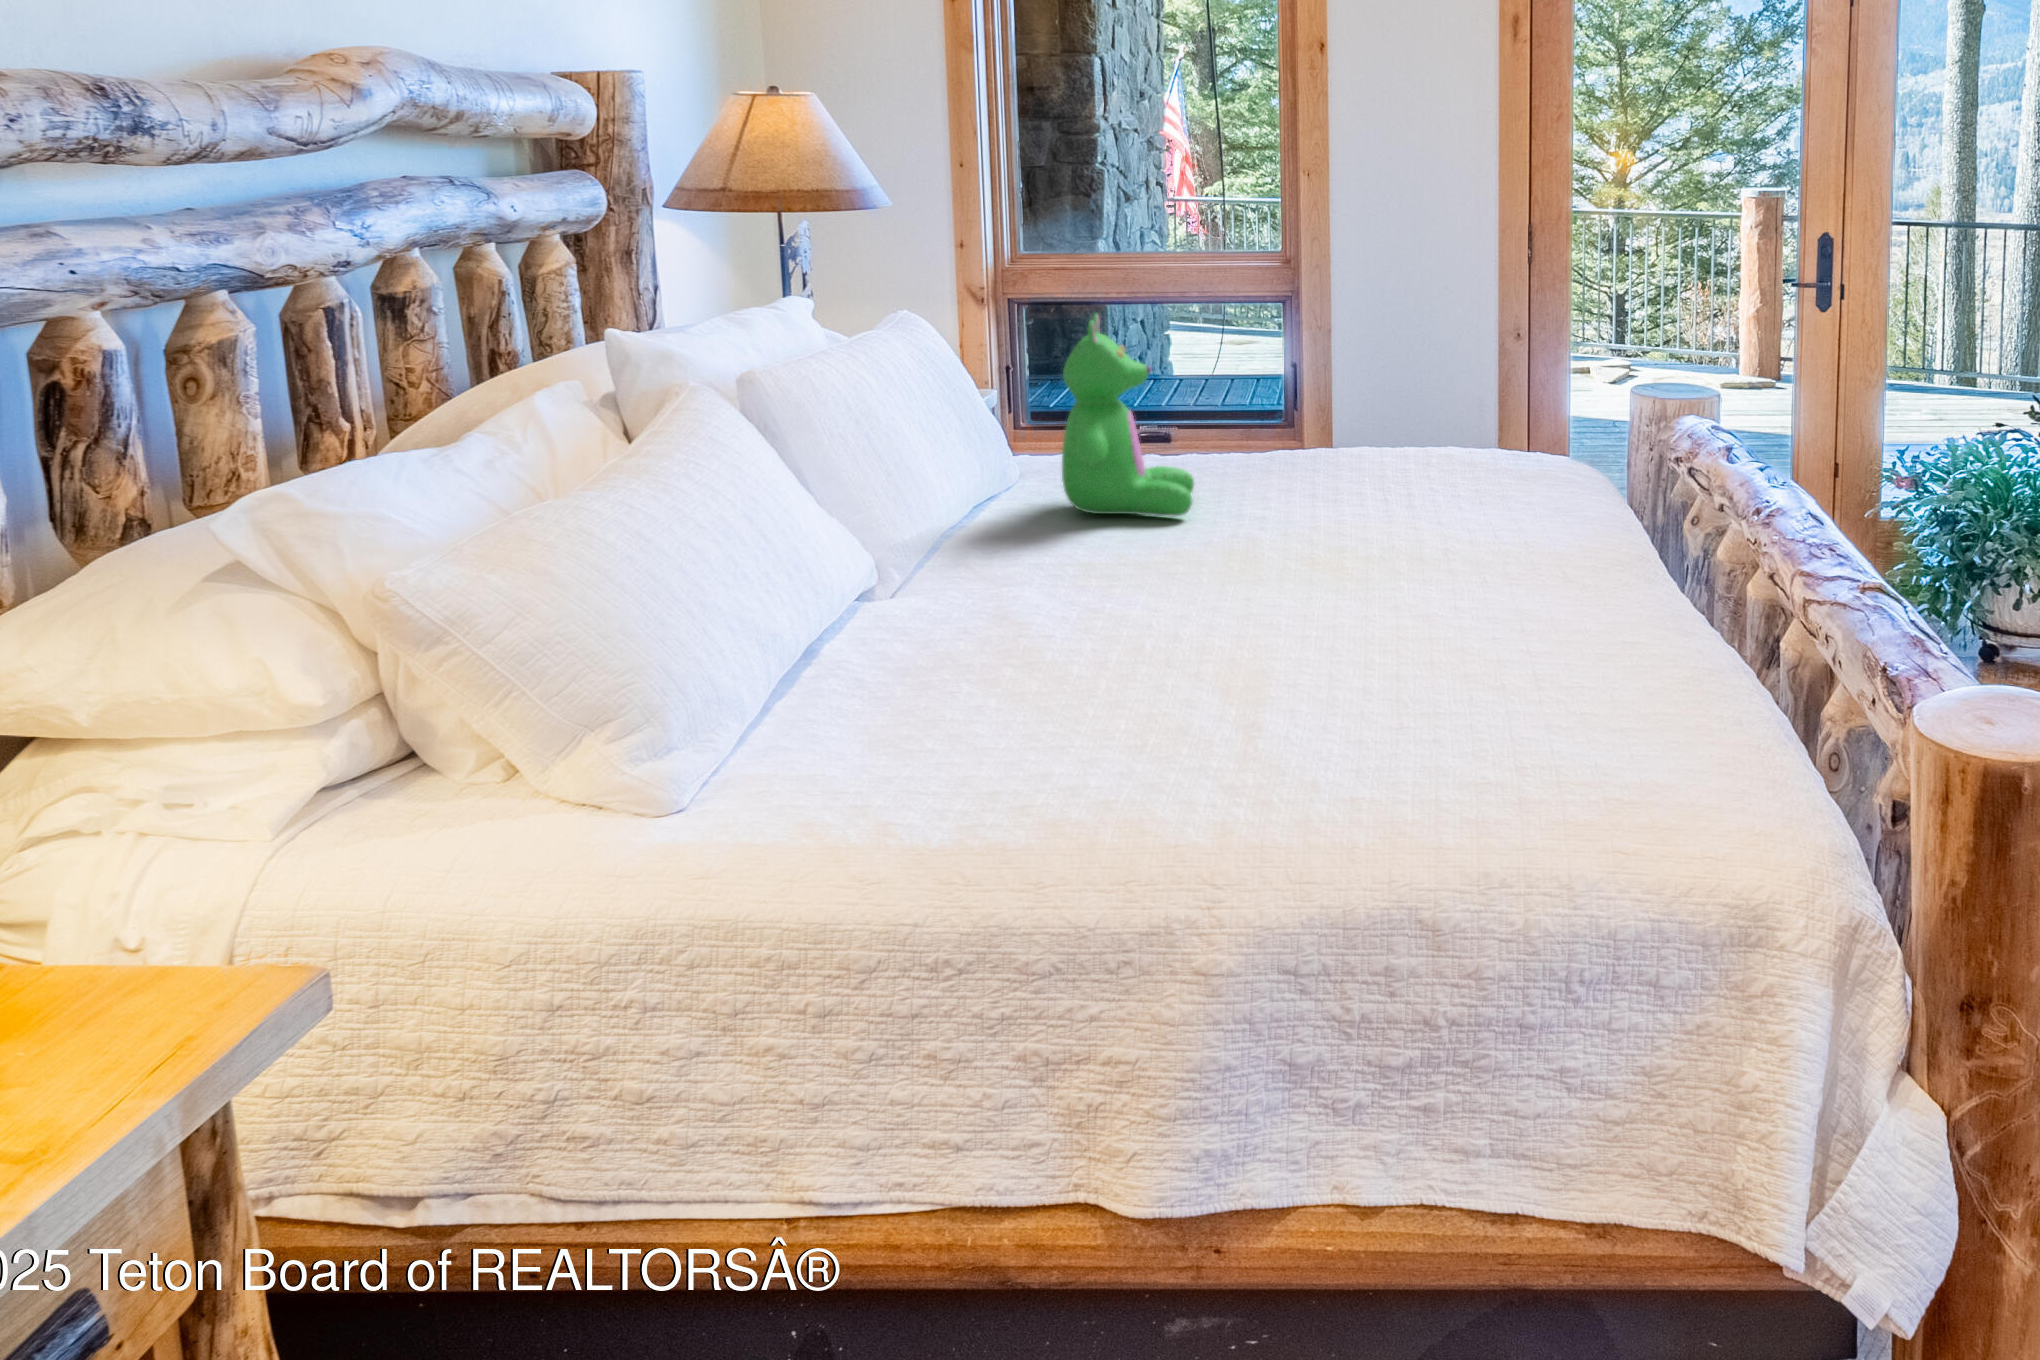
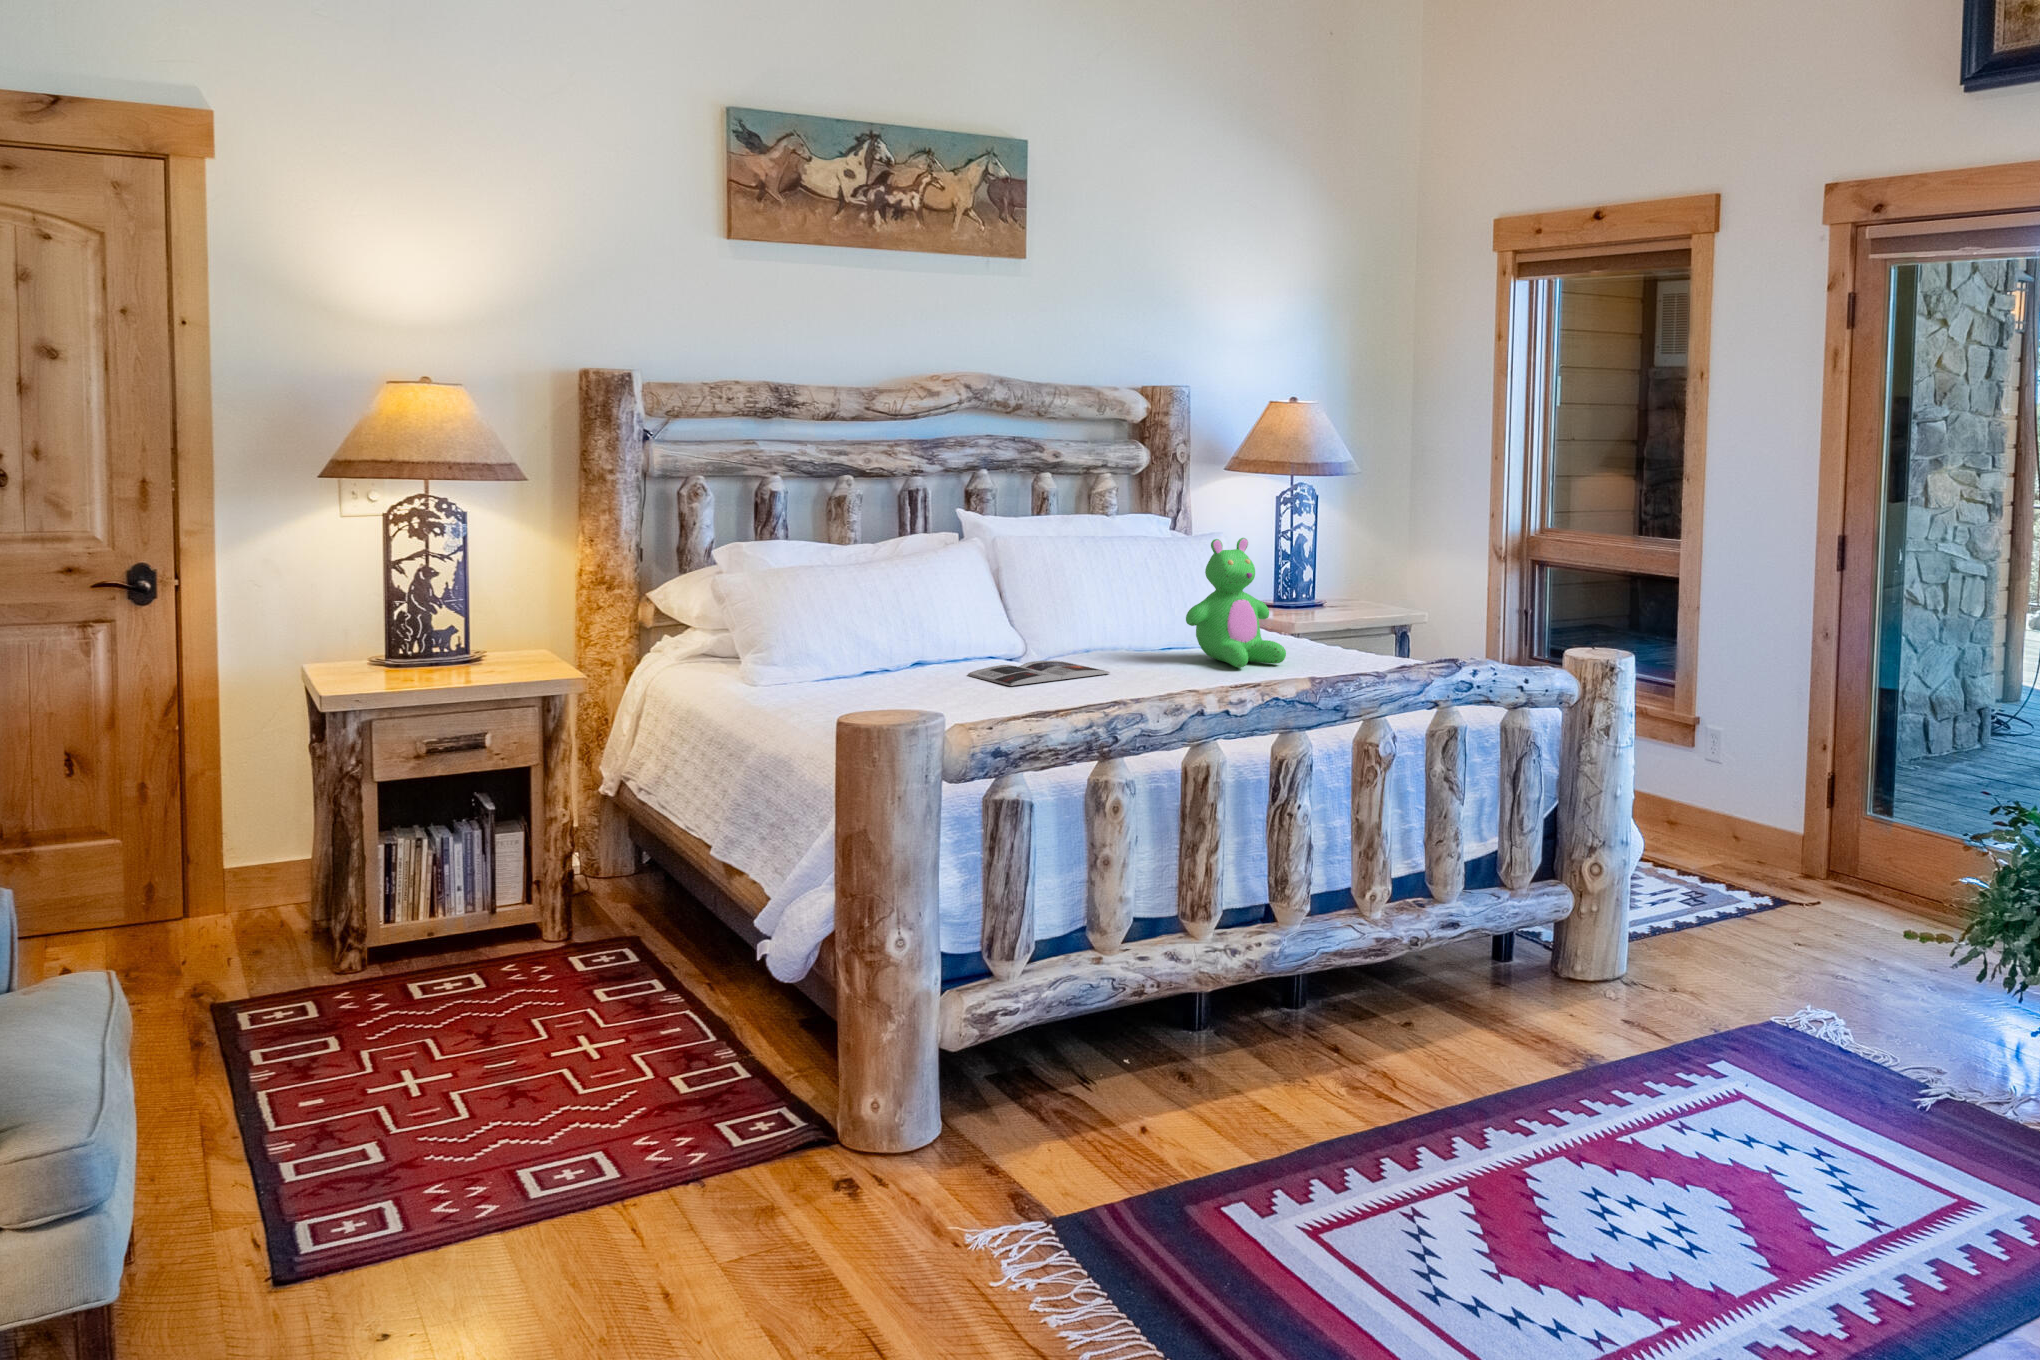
magazine: none [931,570,1089,644] -> present [968,661,1110,686]

